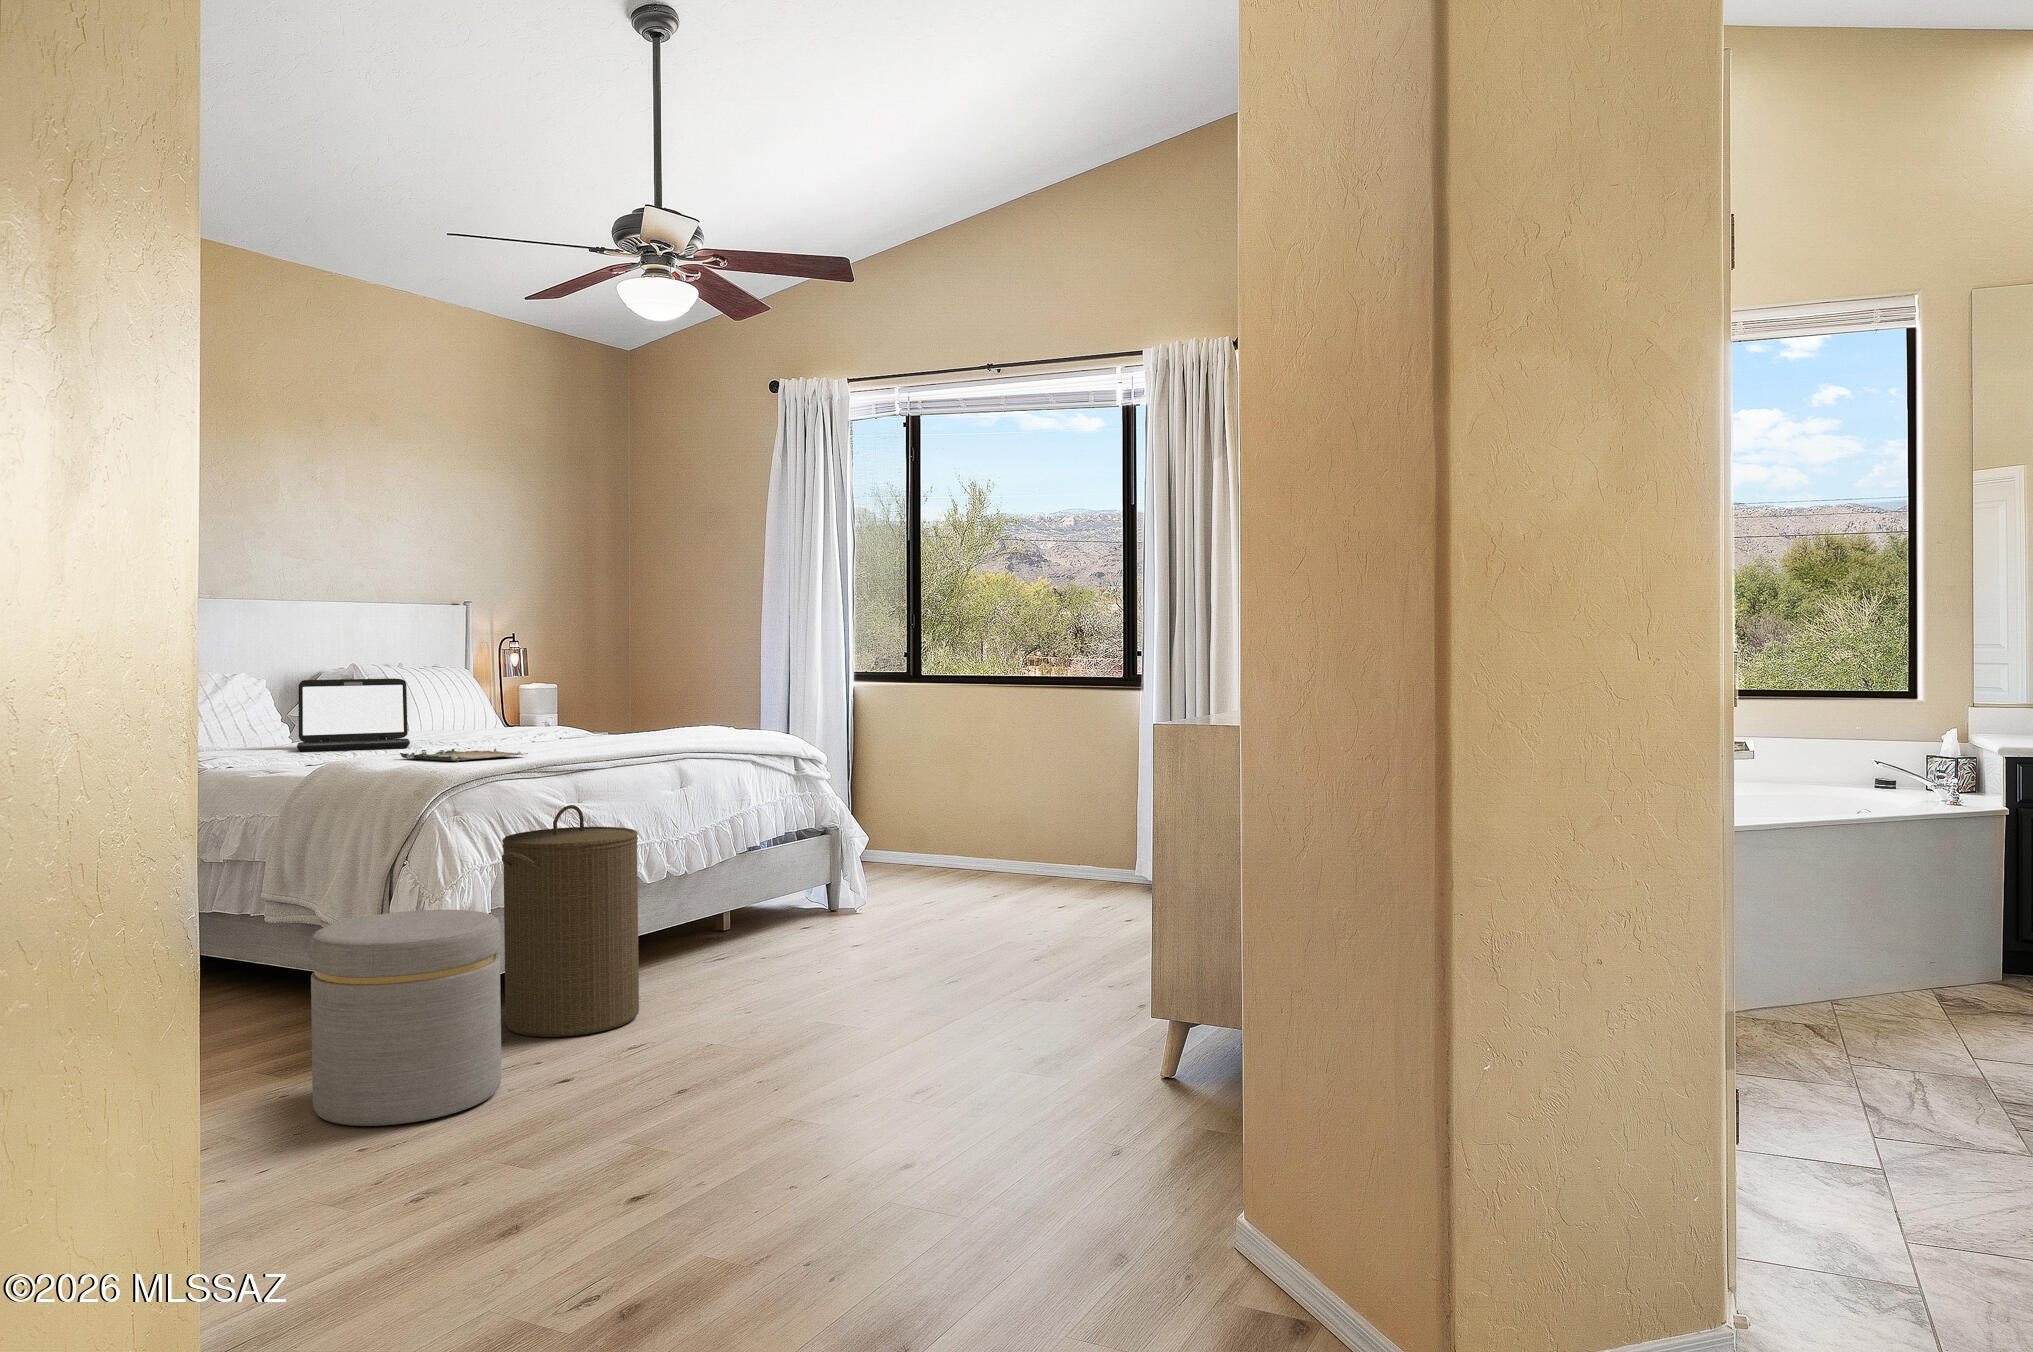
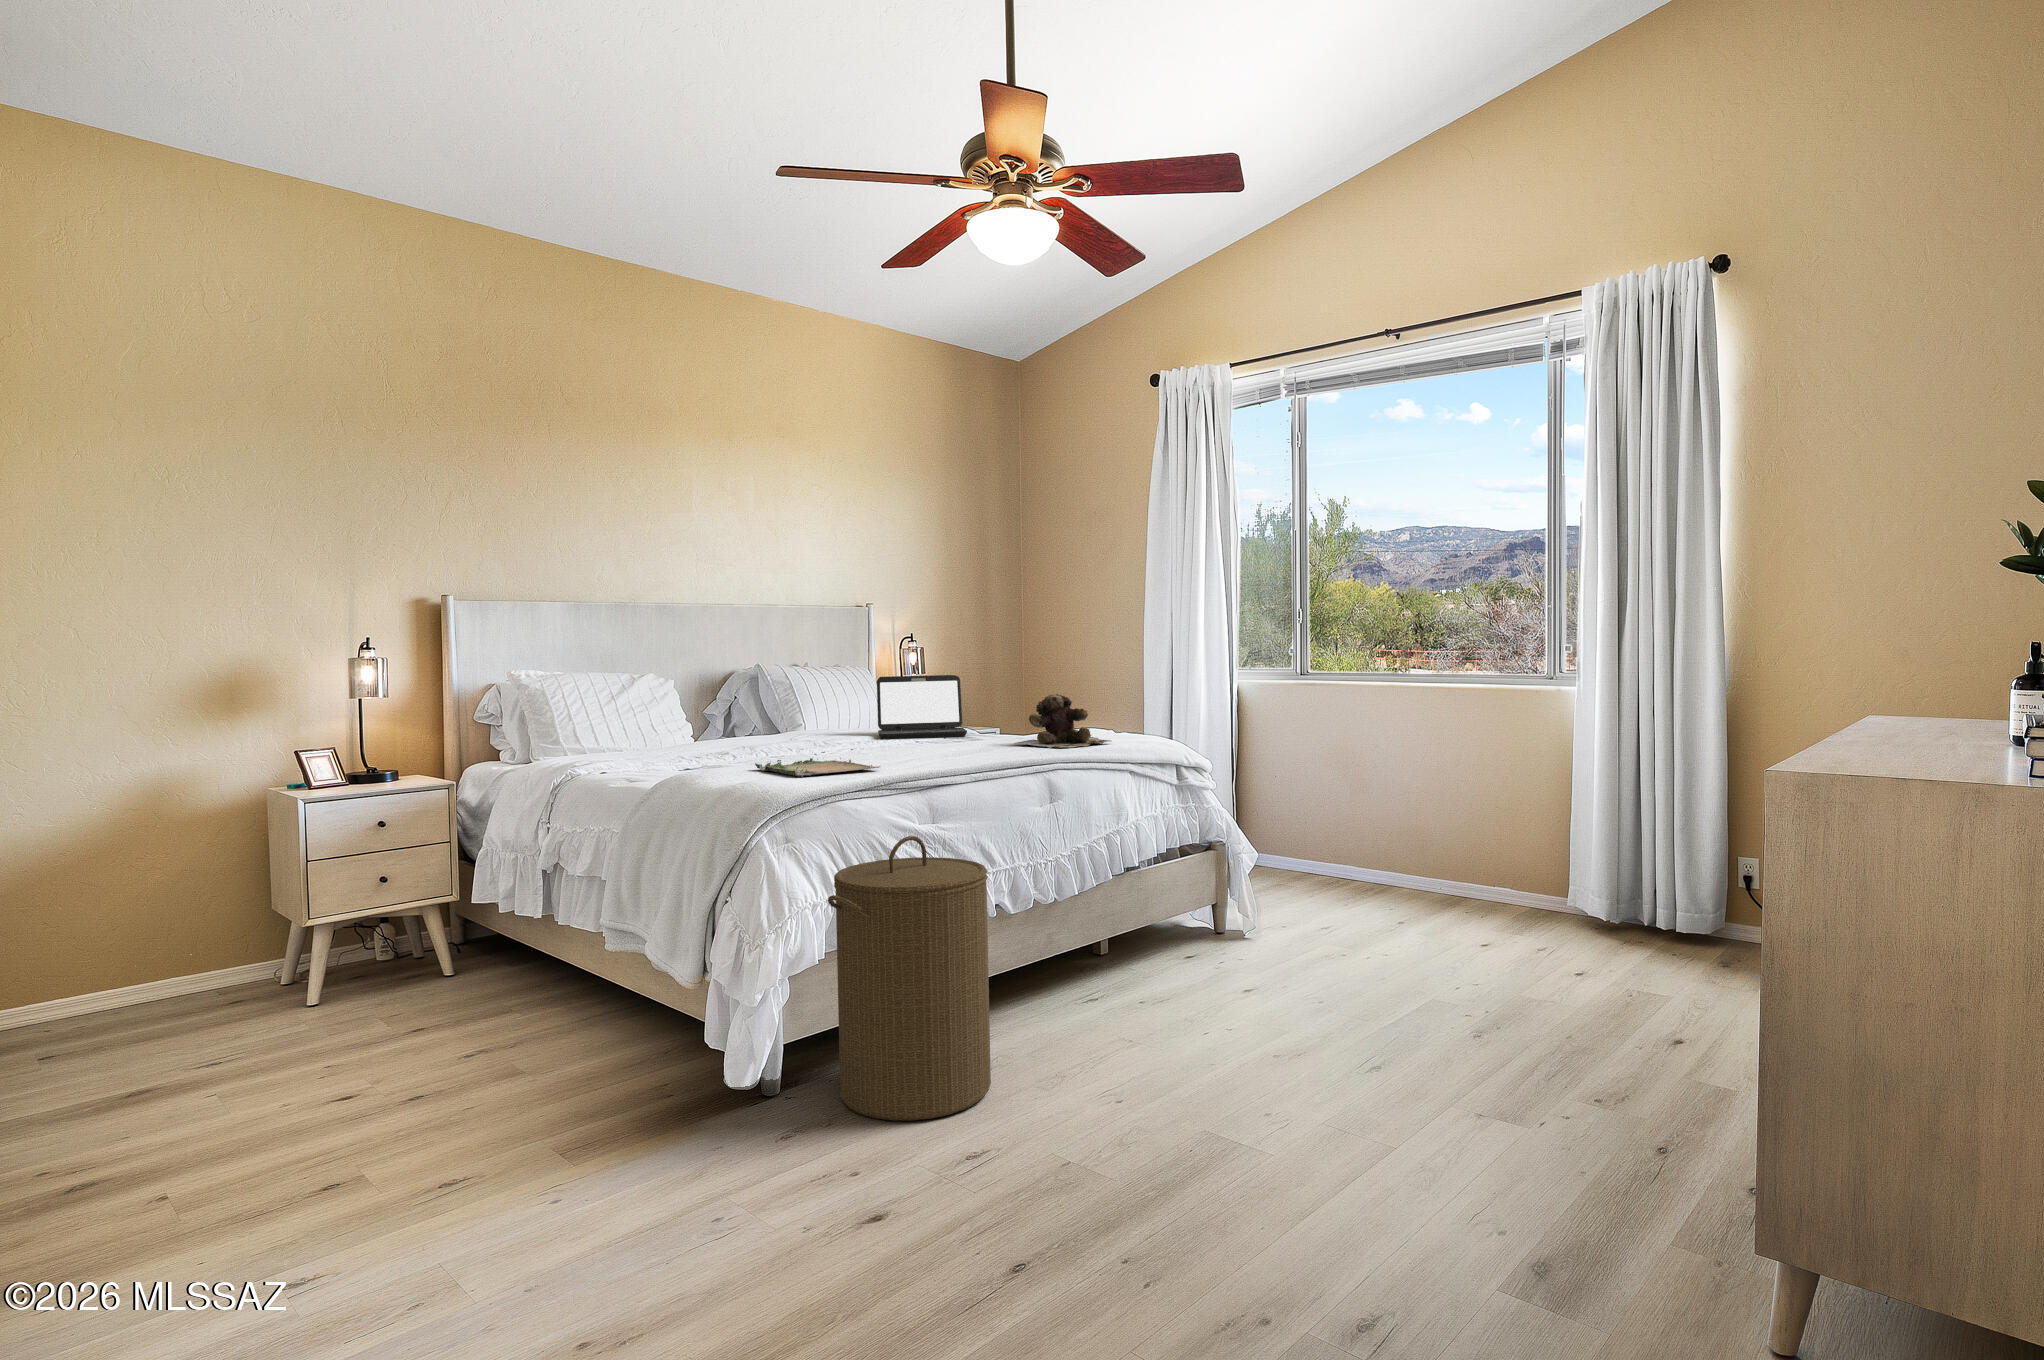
laptop: present [297,678,410,752] -> present [877,675,967,739]
teddy bear: none [639,691,735,741] -> present [1014,694,1110,748]
ottoman: present [310,910,501,1126] -> none [568,974,801,1278]

